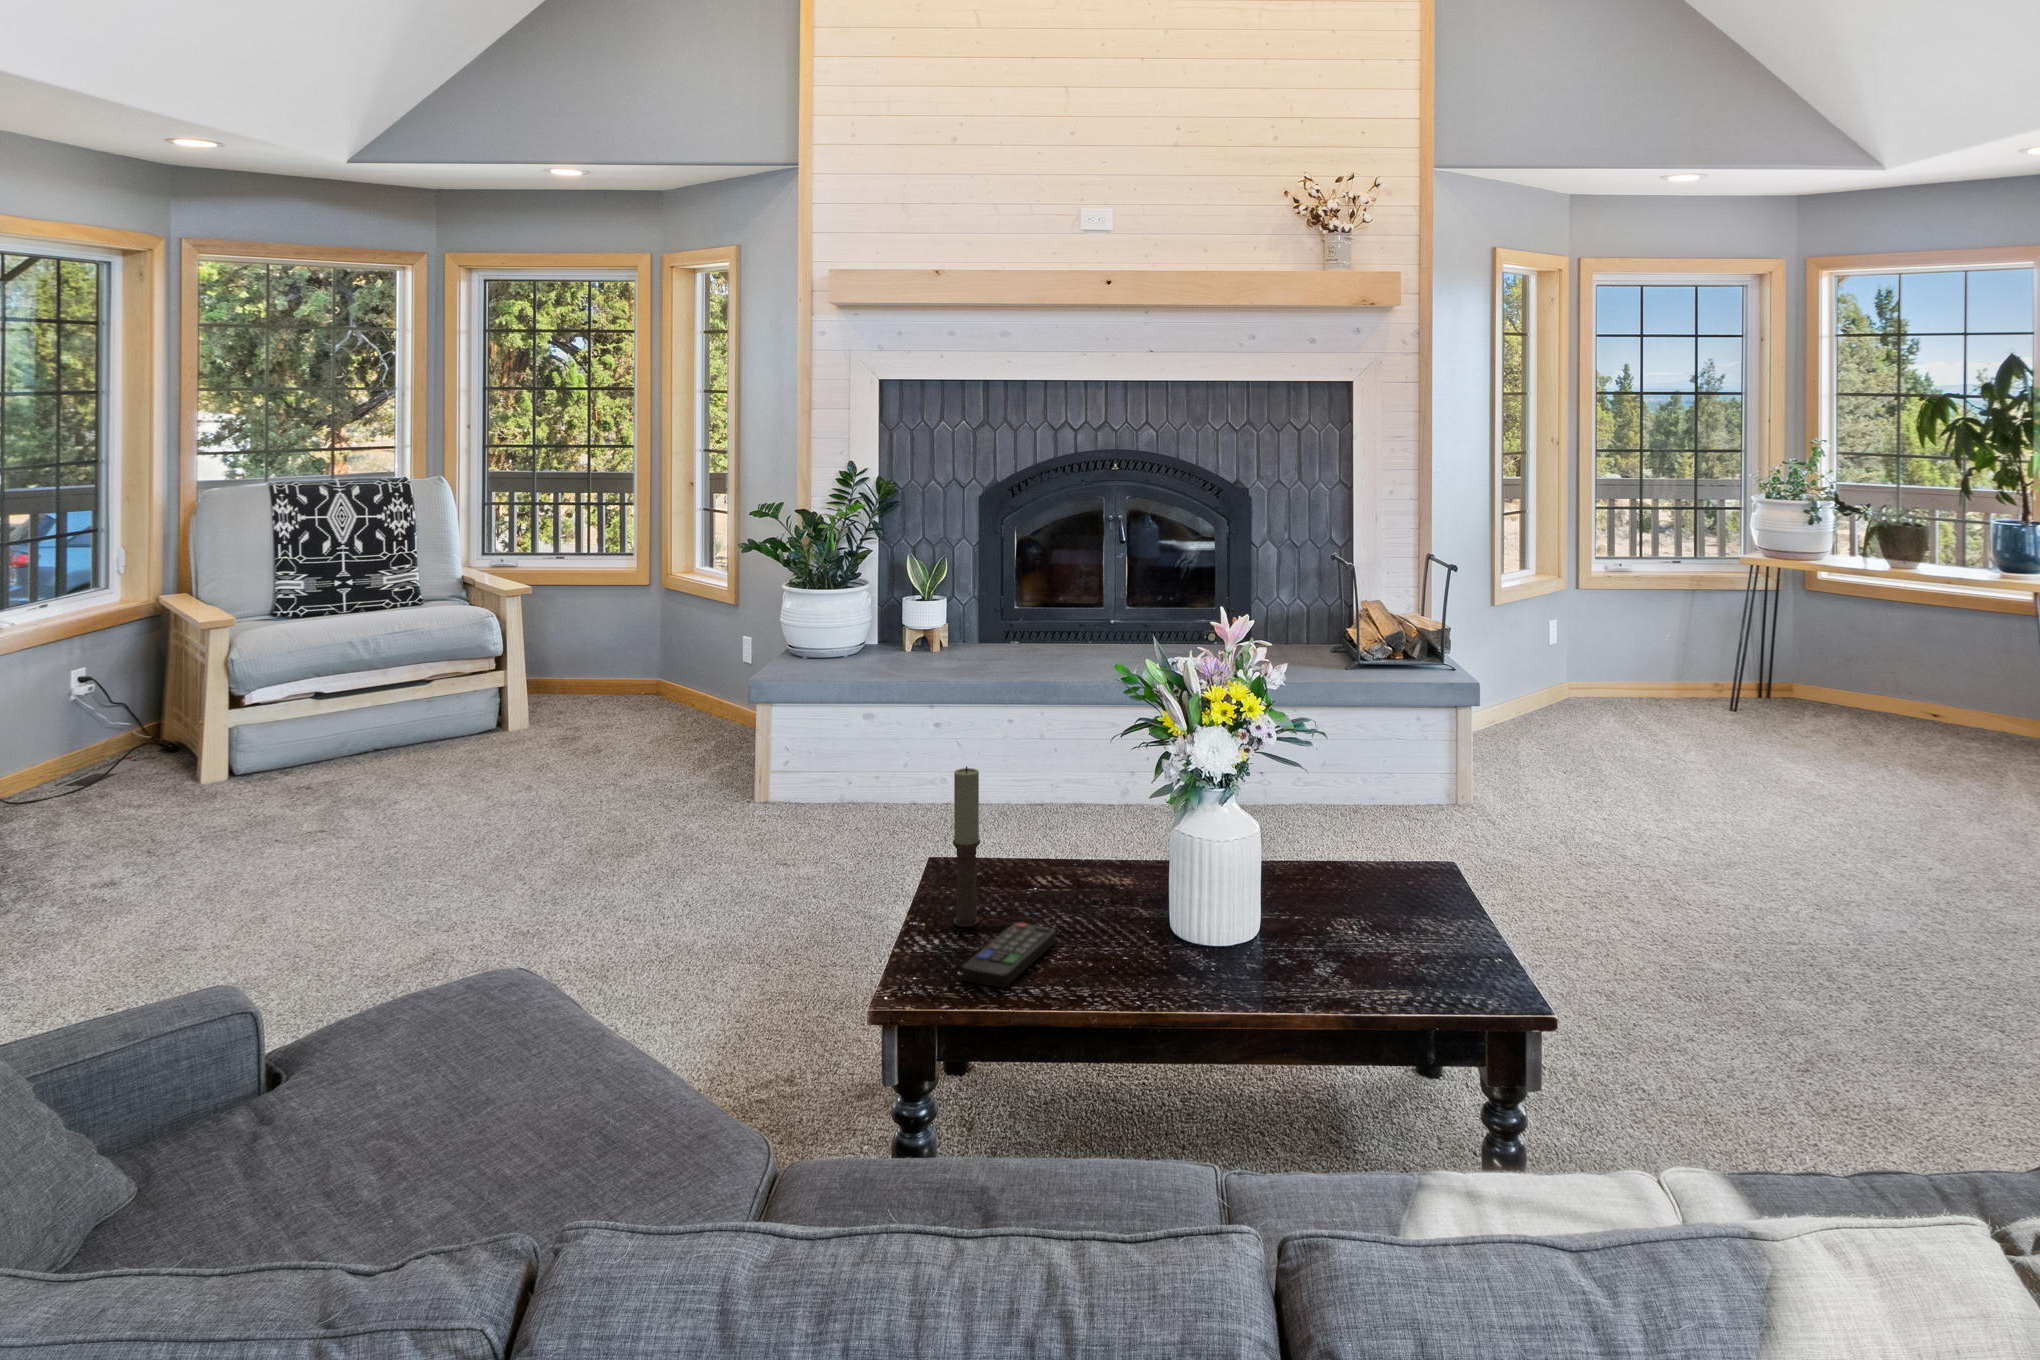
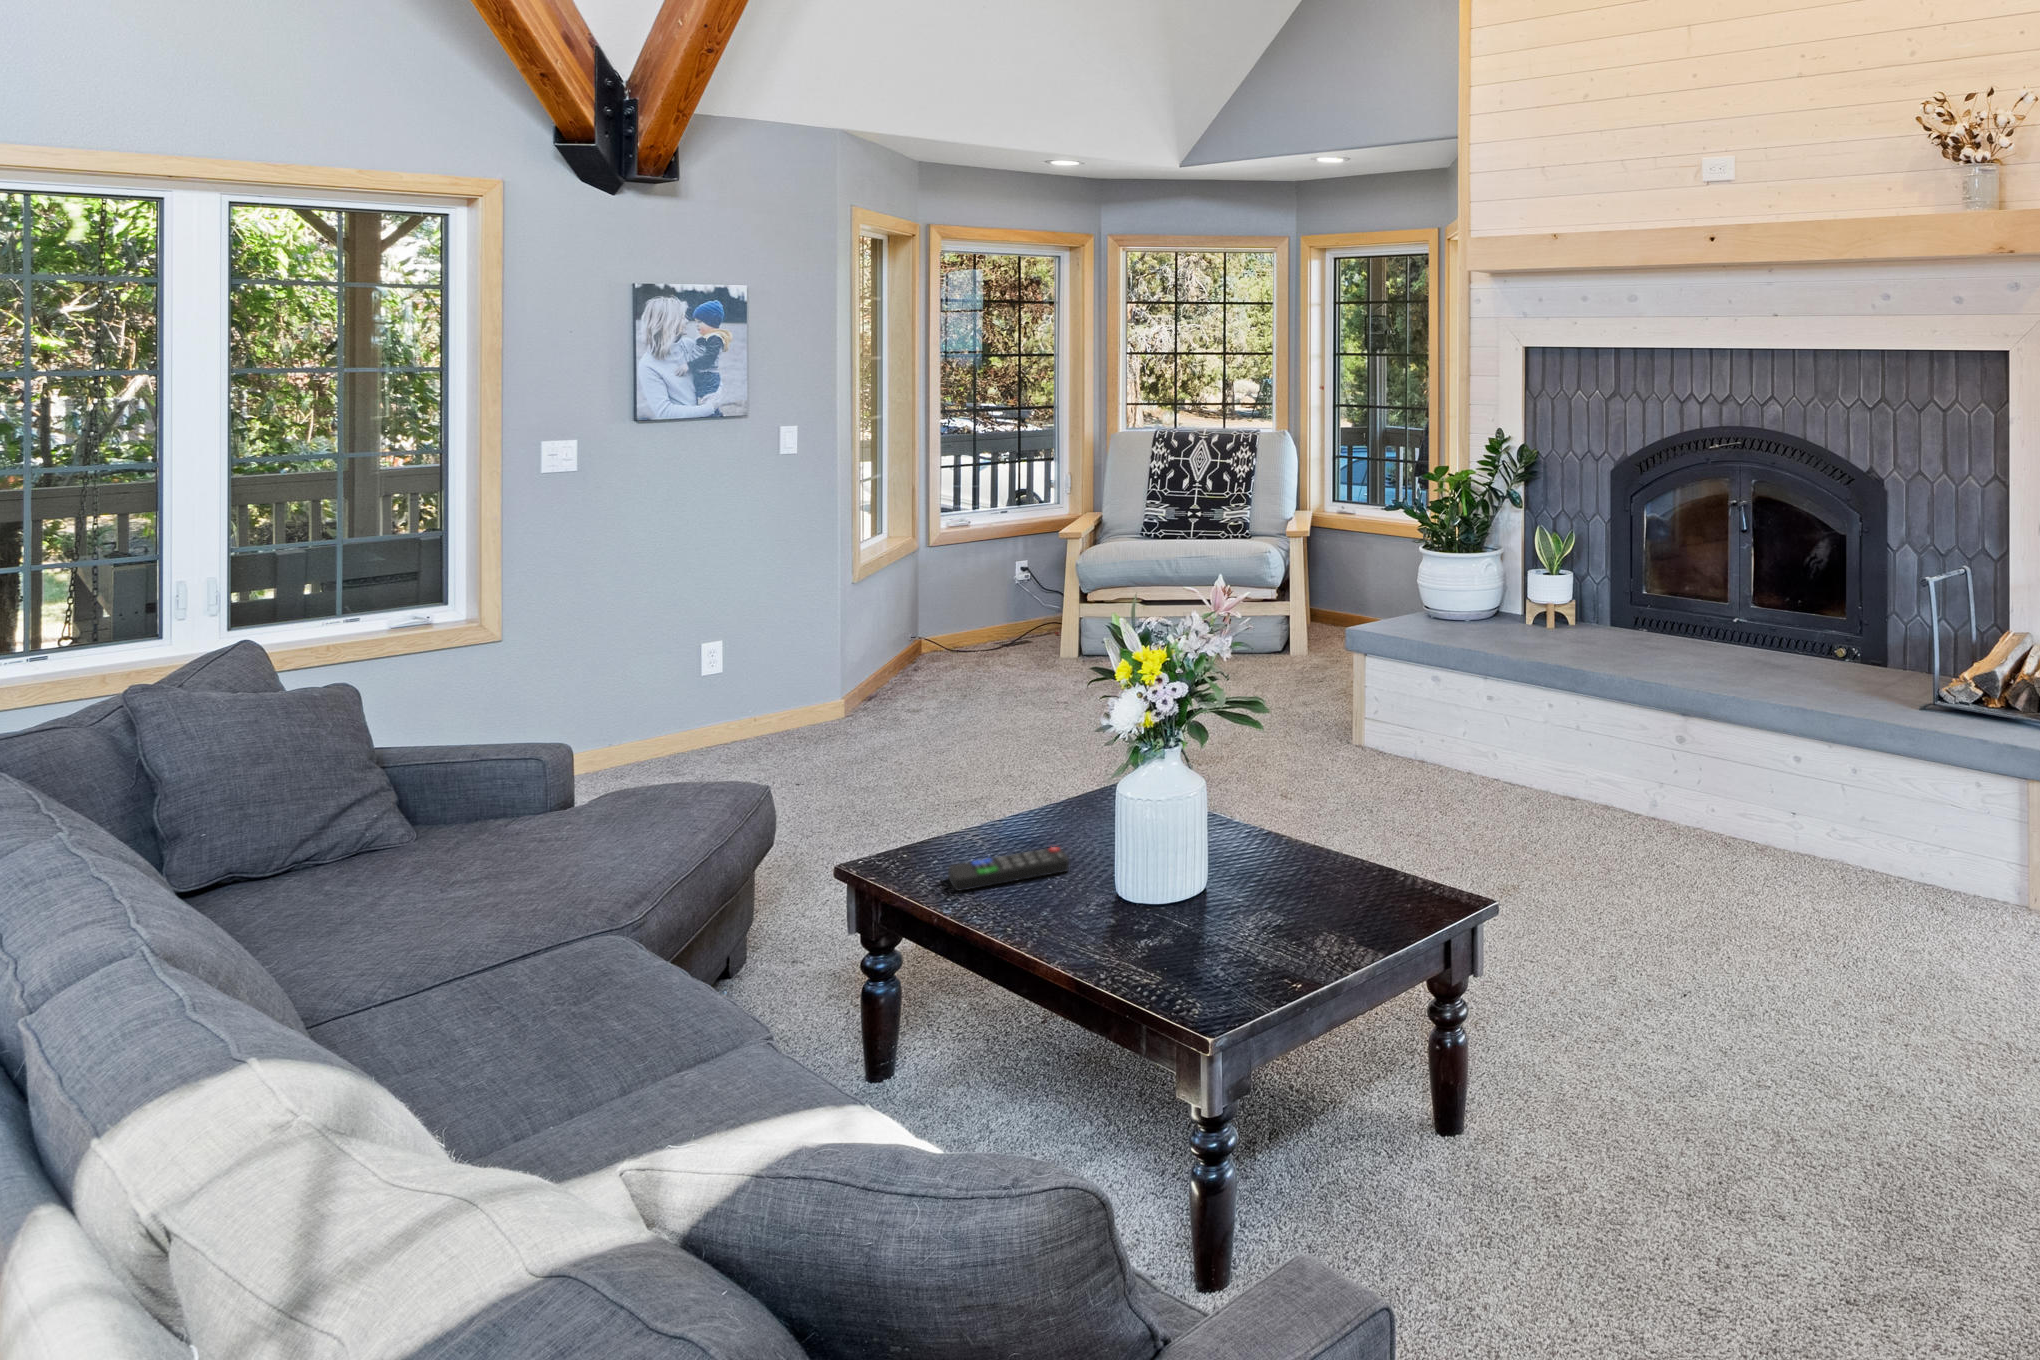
candle: present [953,767,980,927] -> none [1041,697,1066,843]

